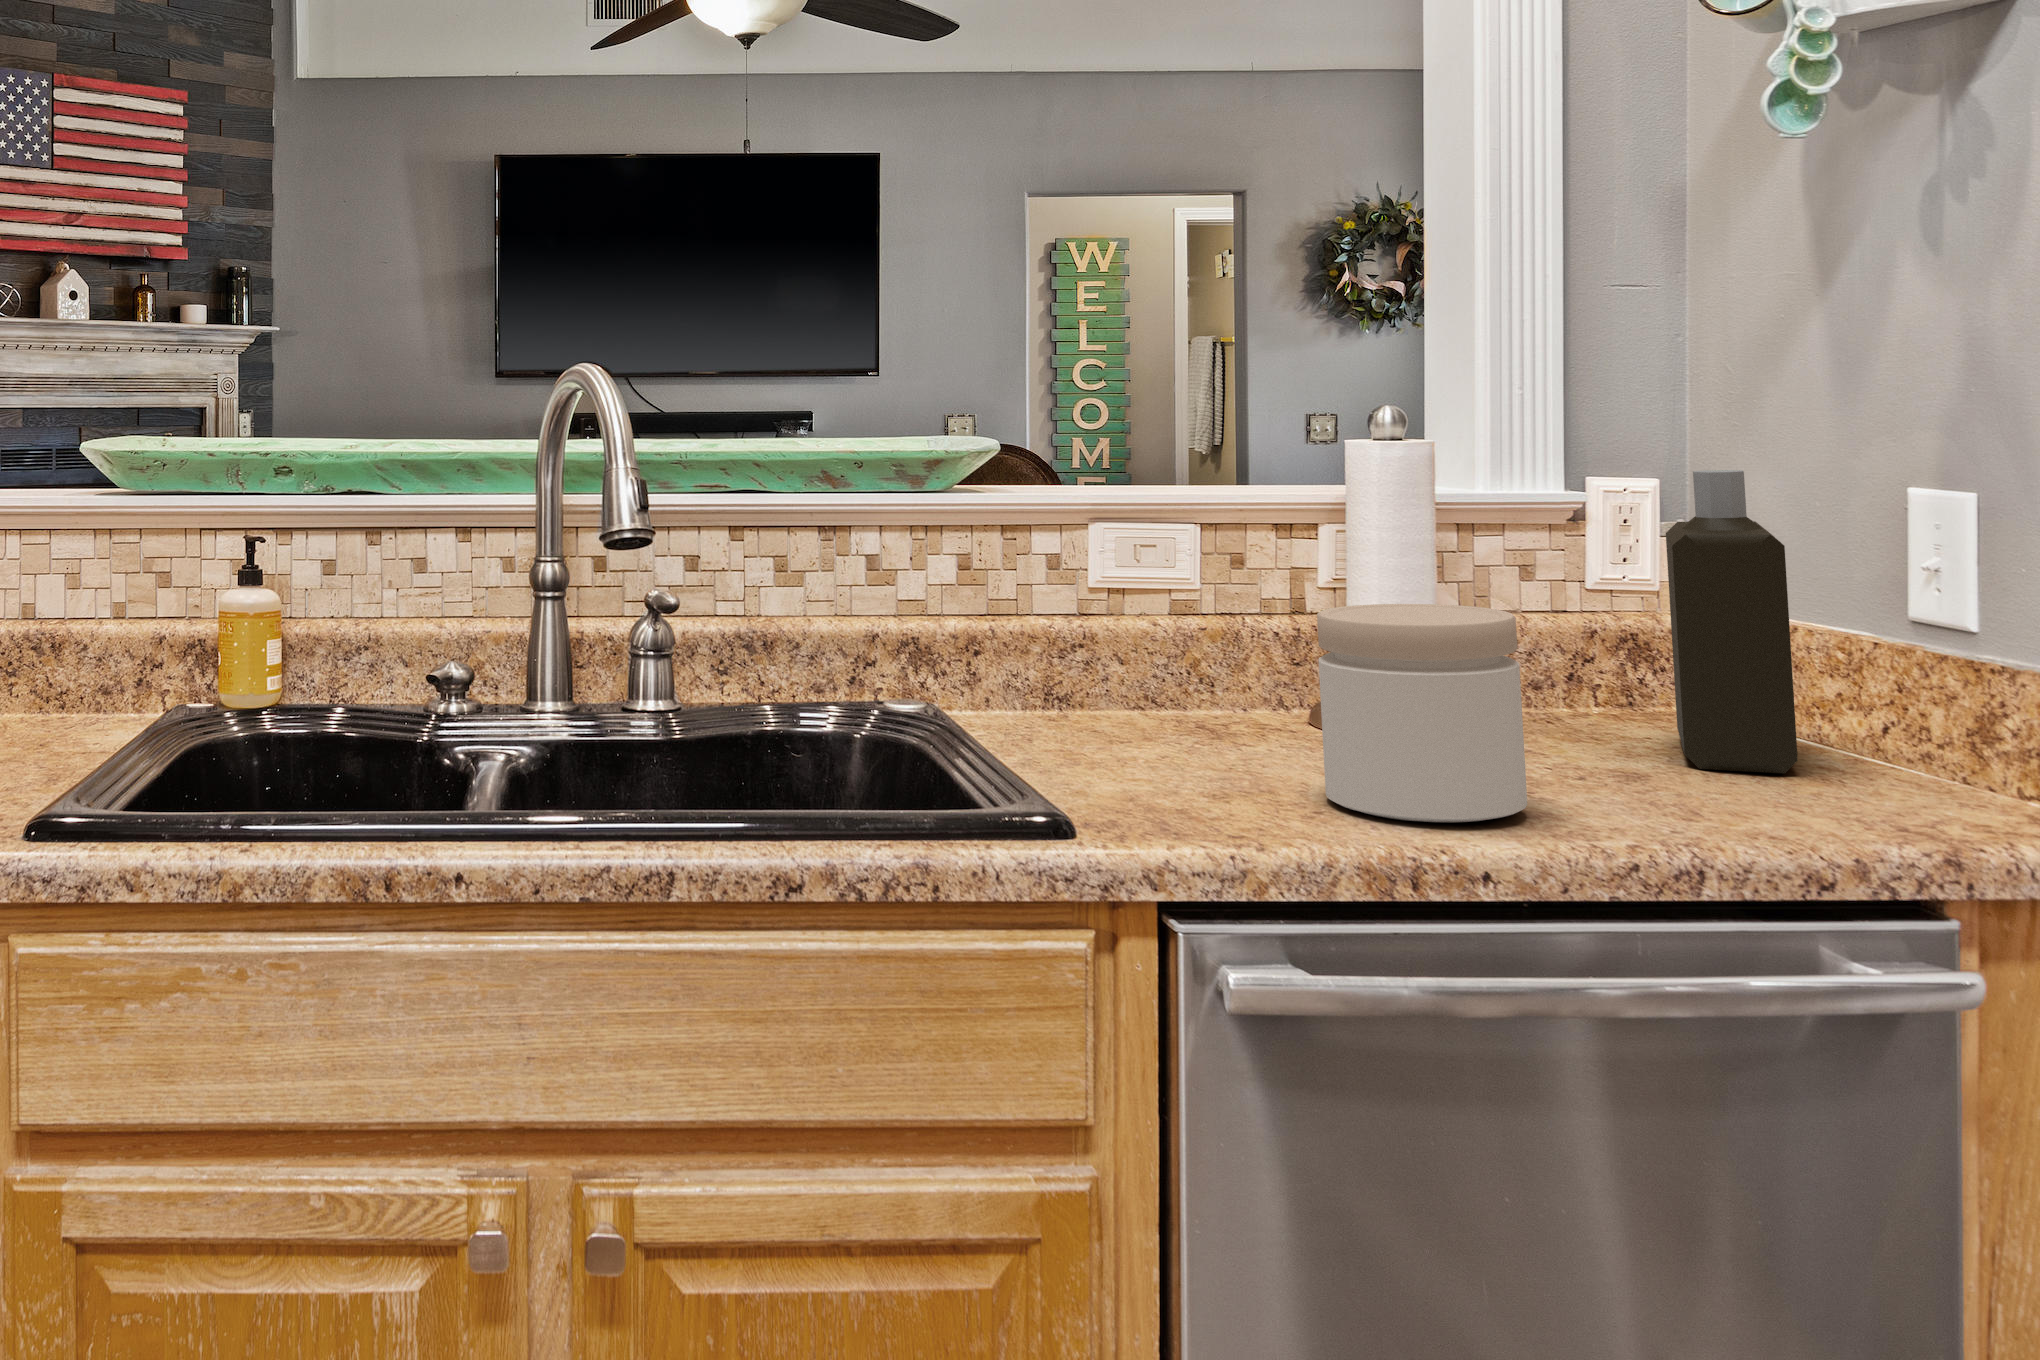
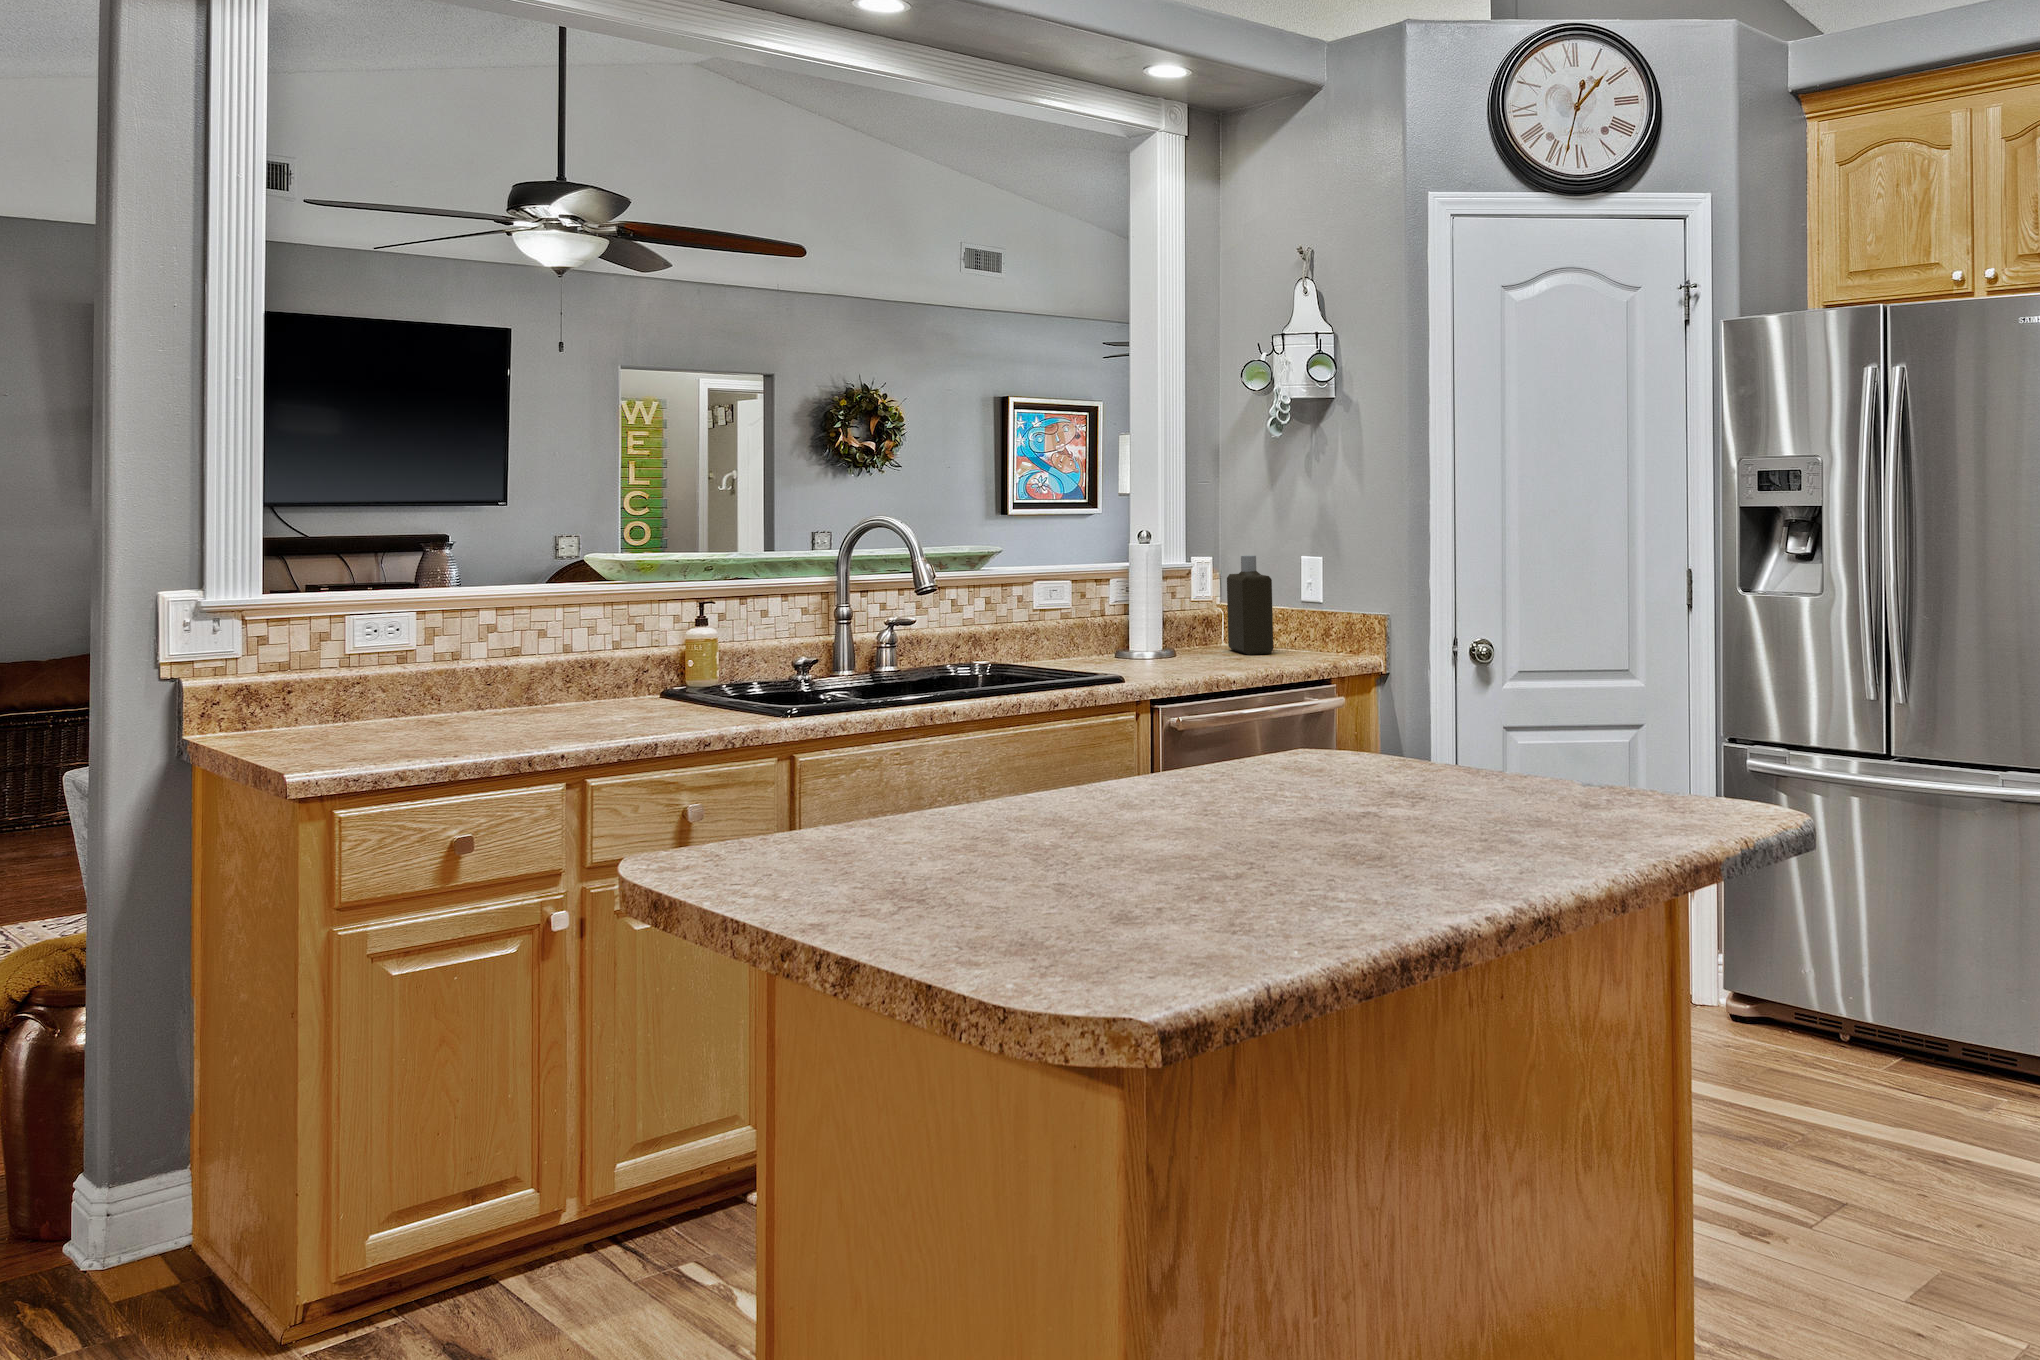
jar: present [1317,604,1527,822] -> none [1173,602,1234,670]

